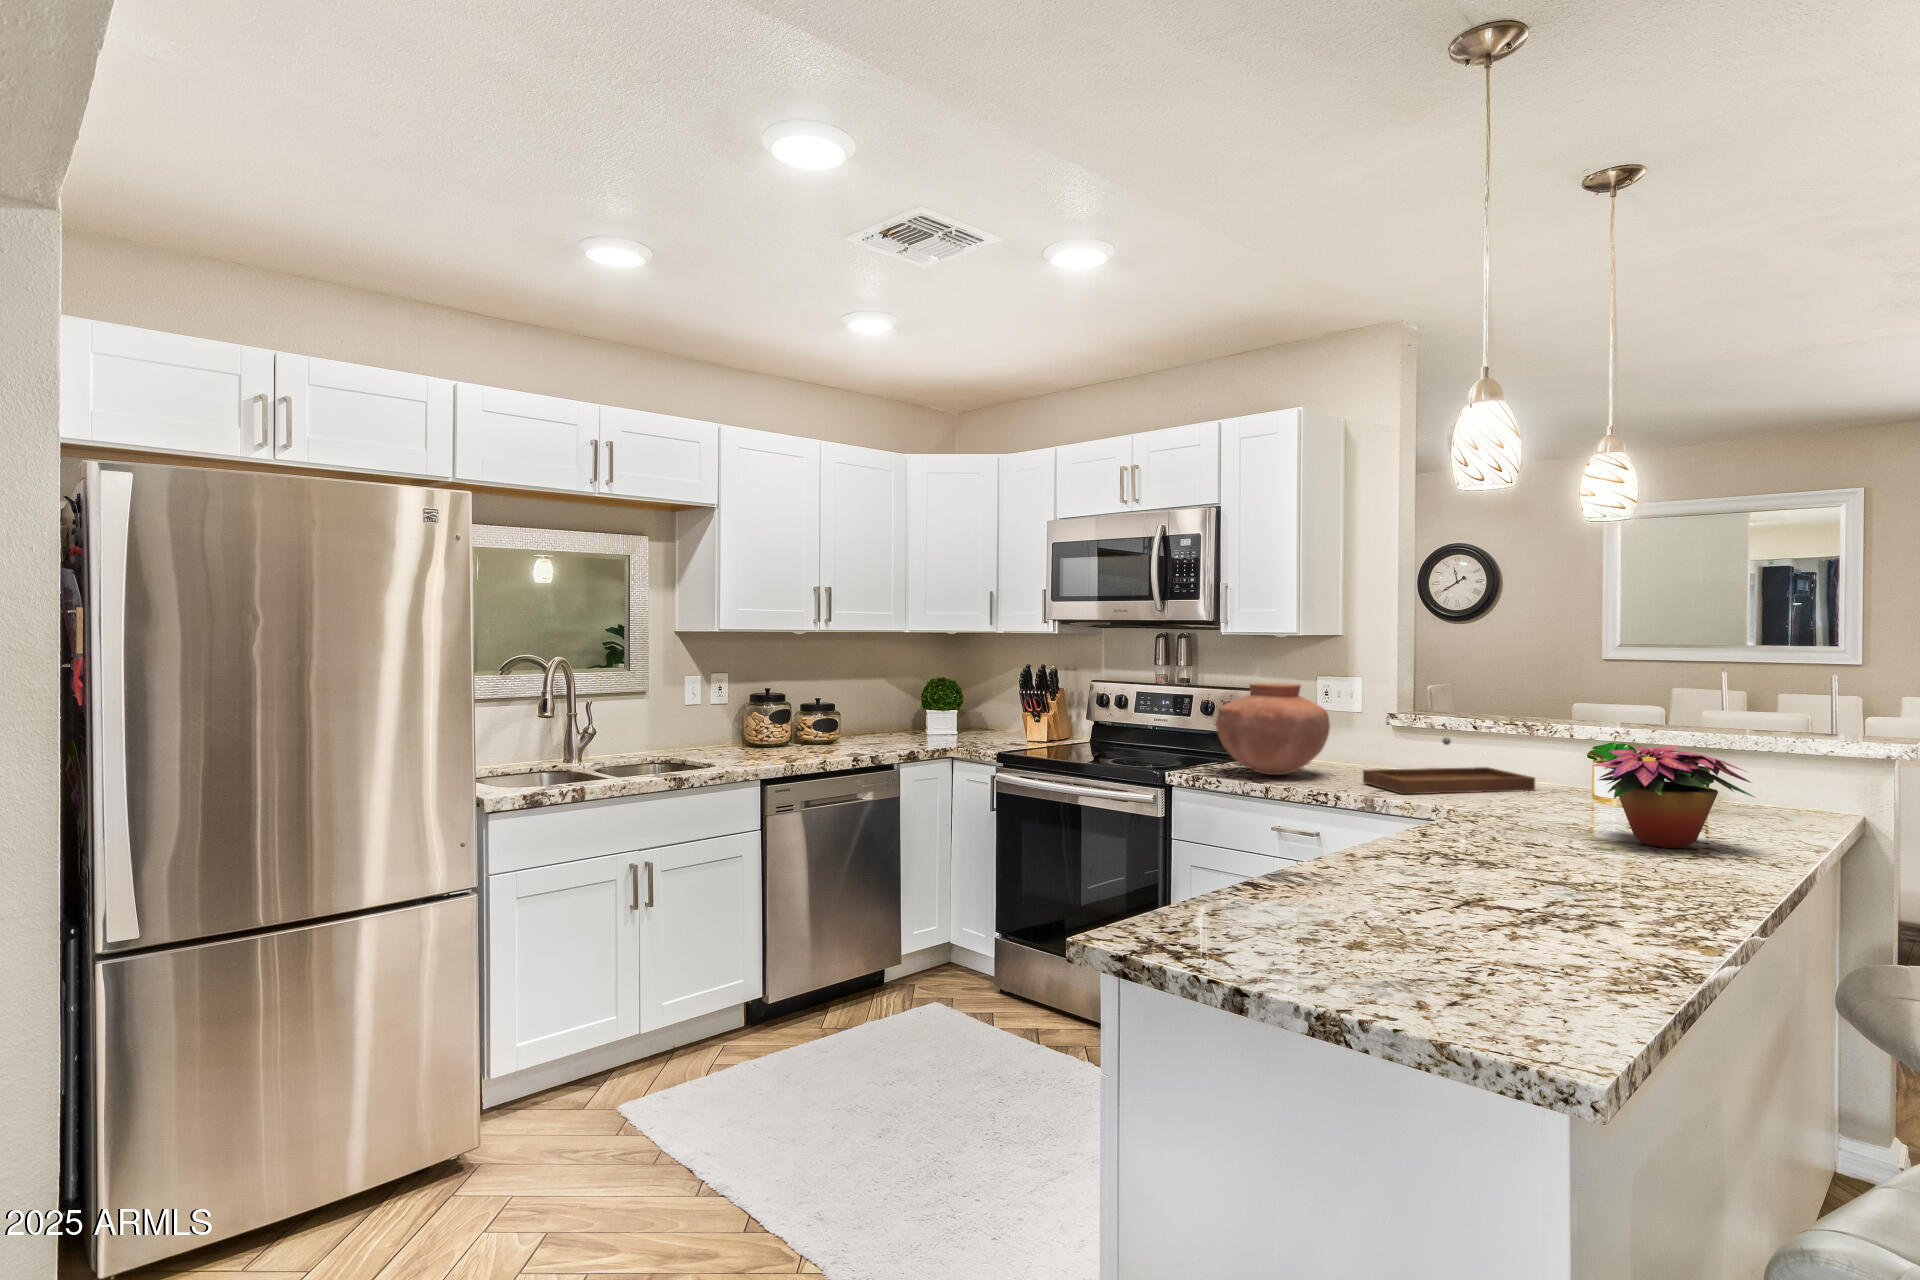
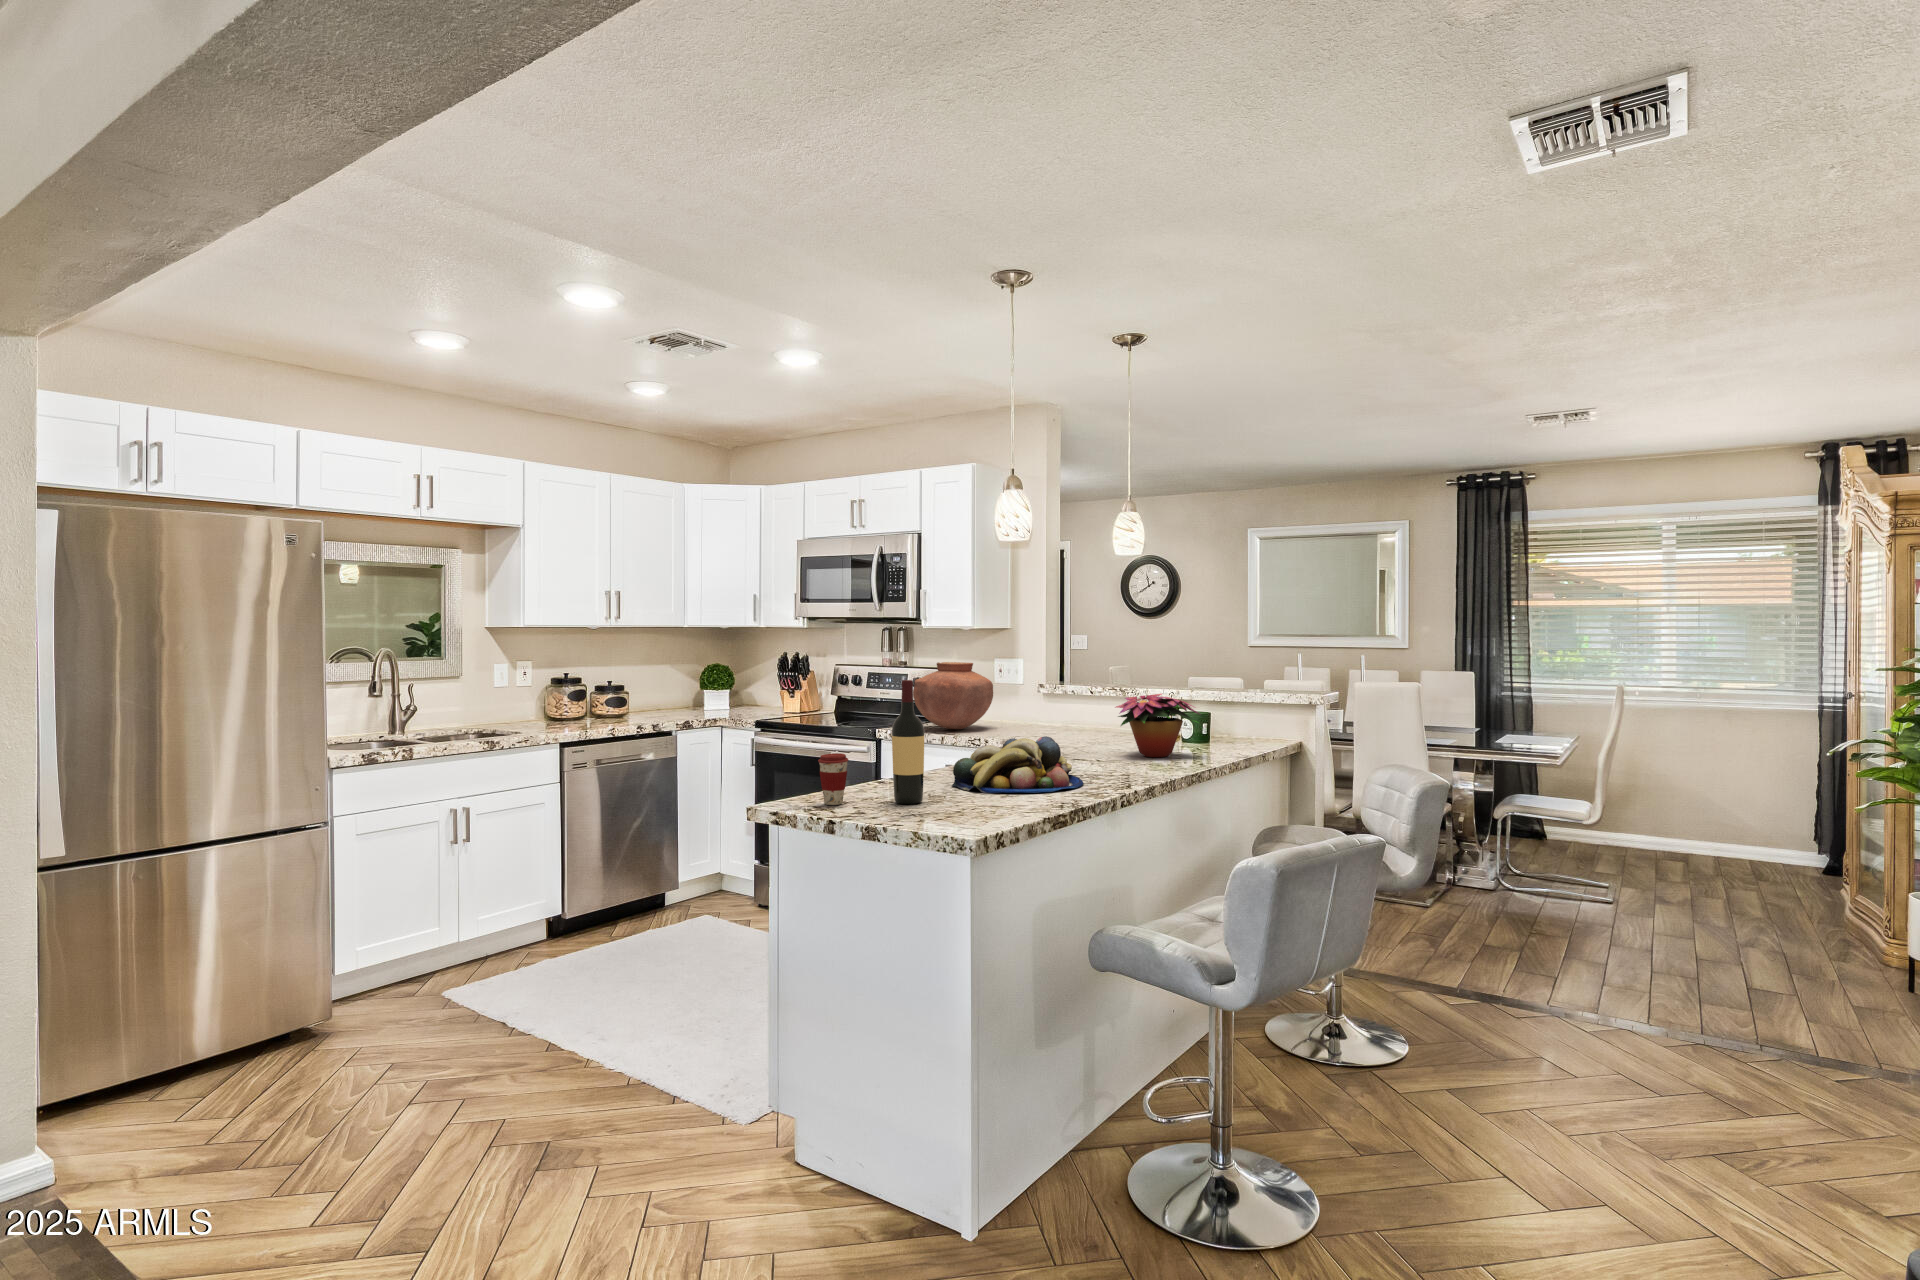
wine bottle: none [1328,736,1388,955] -> present [892,680,924,804]
tray: present [1363,737,1535,794] -> none [1011,698,1122,737]
fruit bowl: none [1391,825,1637,936] -> present [952,736,1083,793]
coffee cup: none [1198,857,1251,949] -> present [818,753,848,805]

